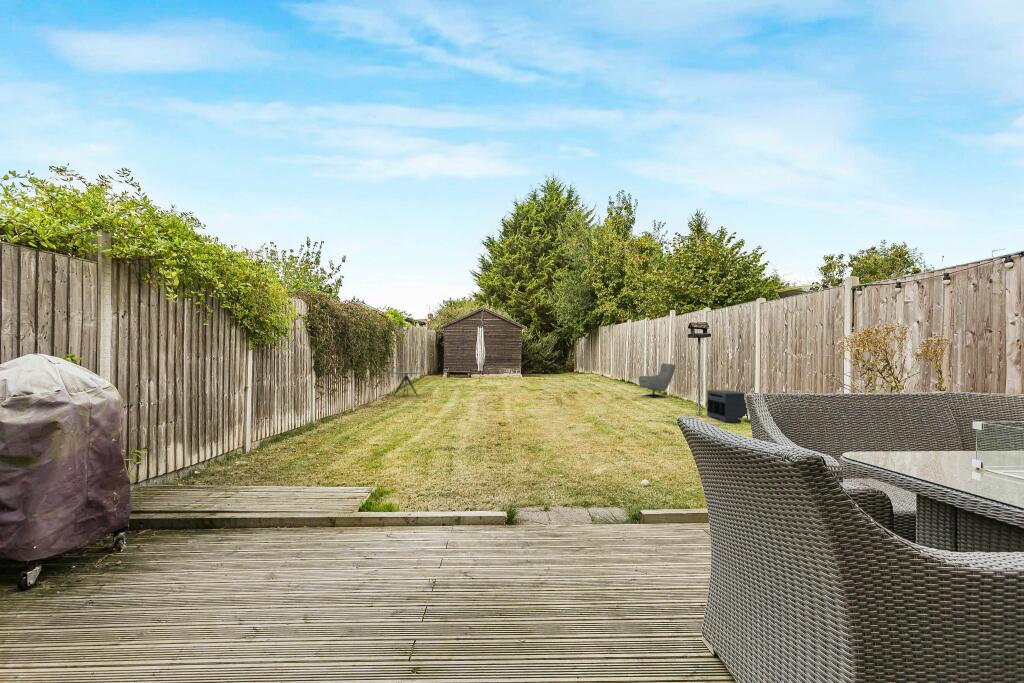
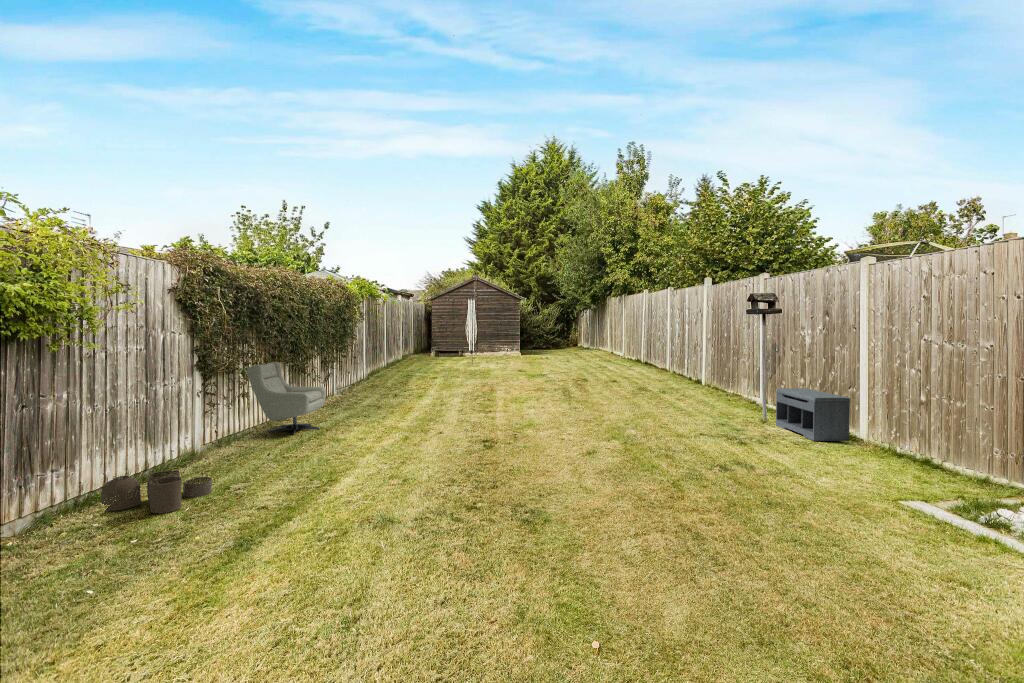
armchair: present [639,363,675,398] -> present [247,362,326,435]
round table: present [389,372,423,396] -> none [349,357,393,389]
woven basket: none [295,421,350,442] -> present [101,469,212,513]

